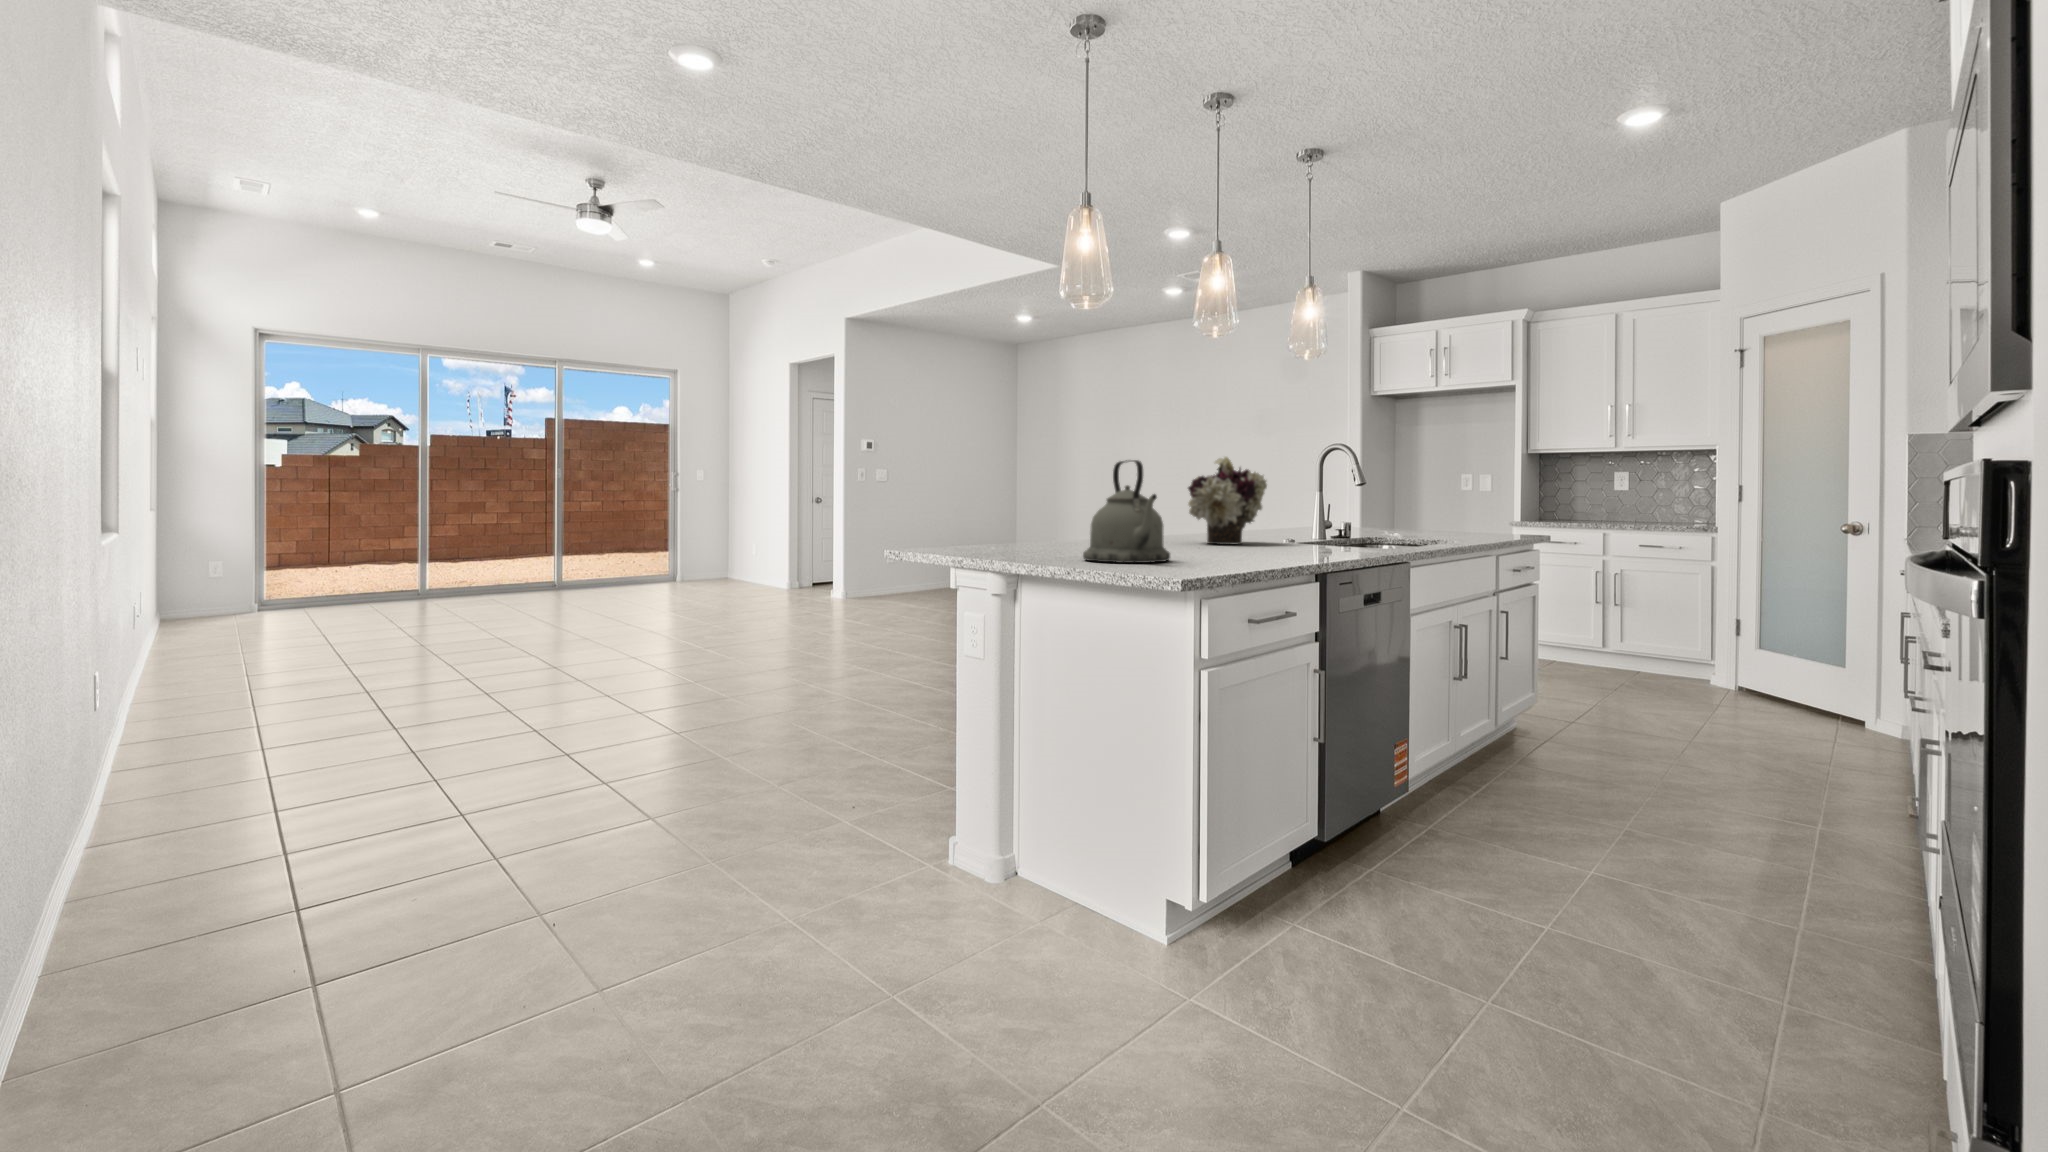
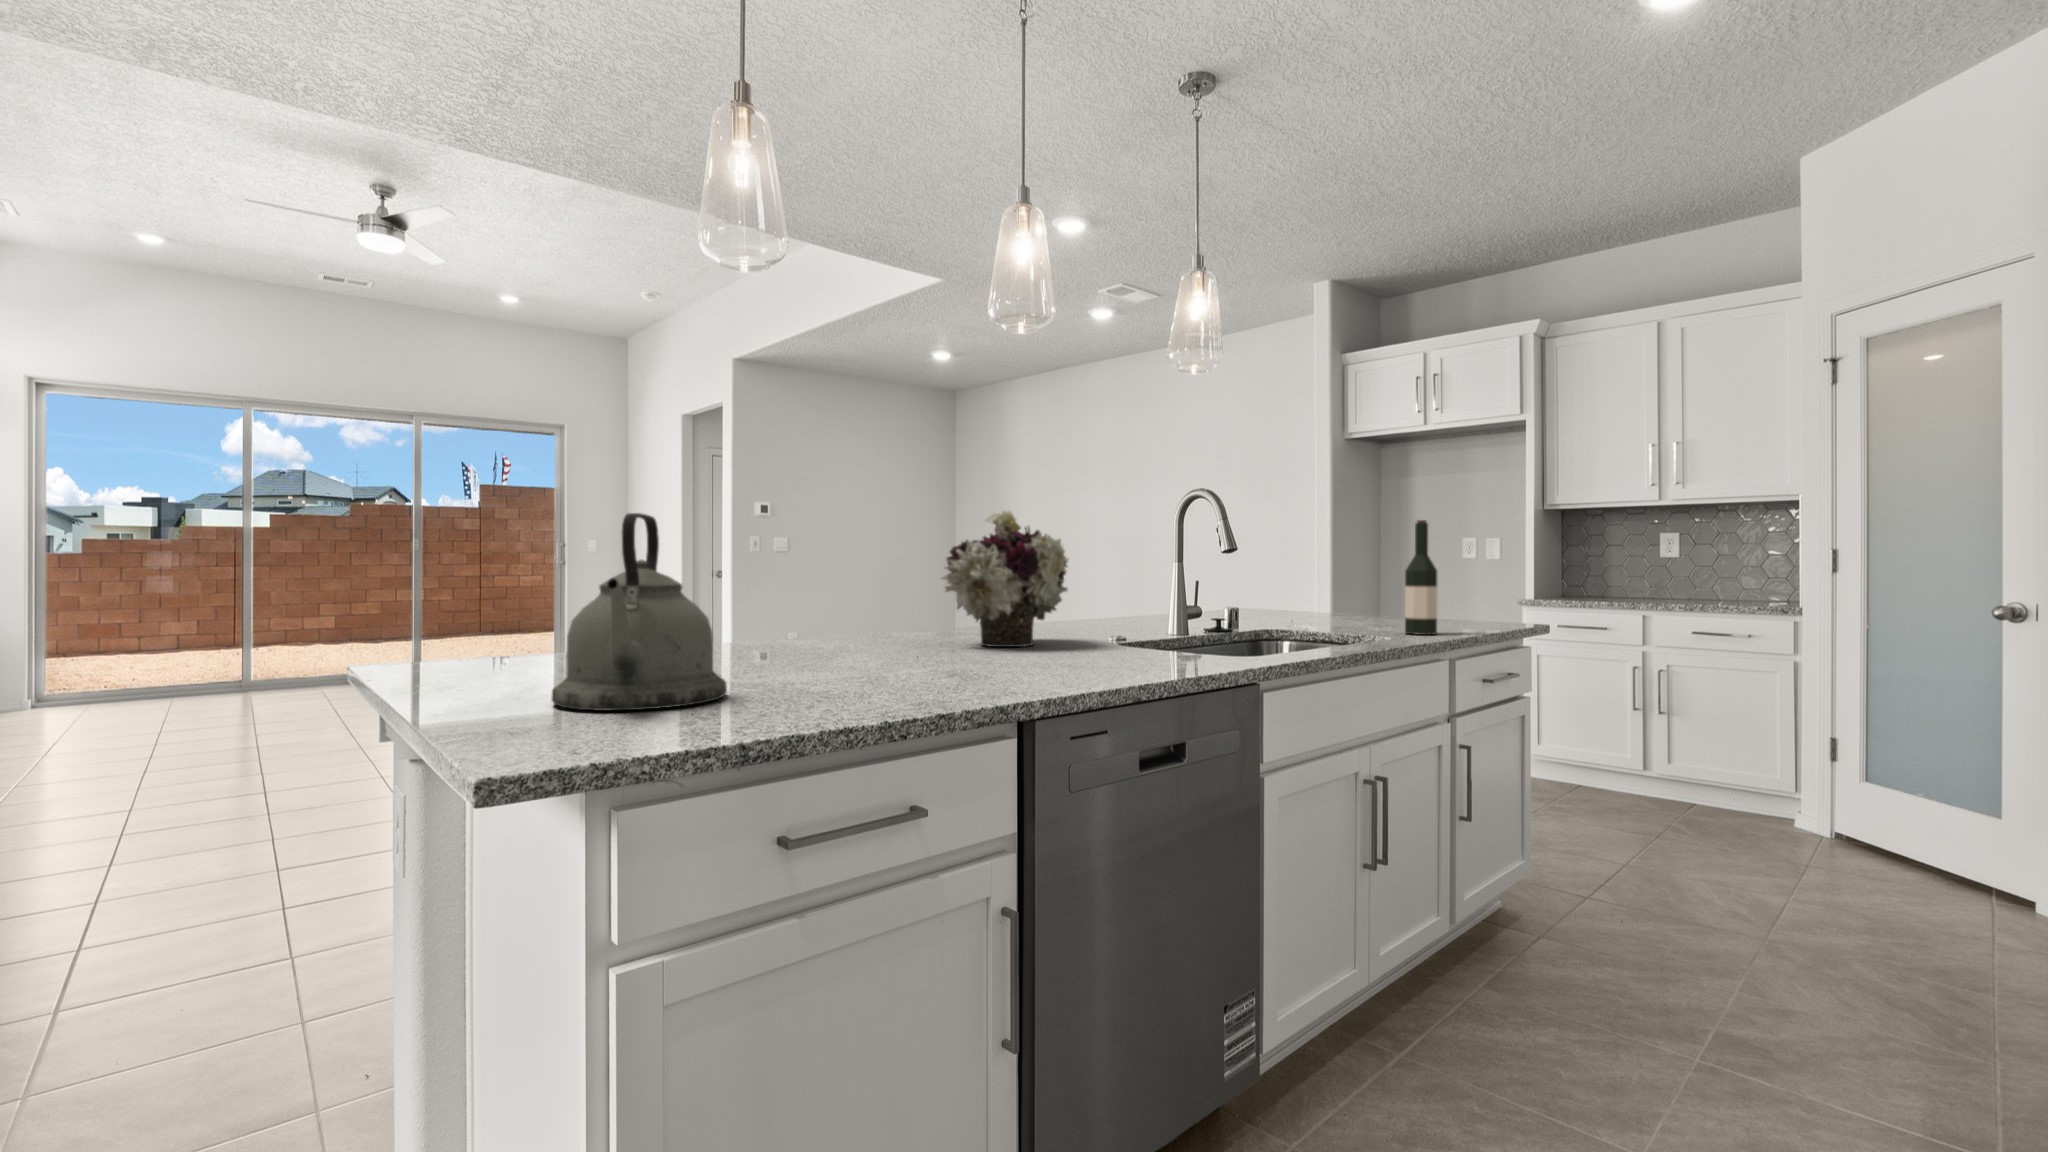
wine bottle: none [1463,463,1487,540] -> present [1405,520,1438,635]

